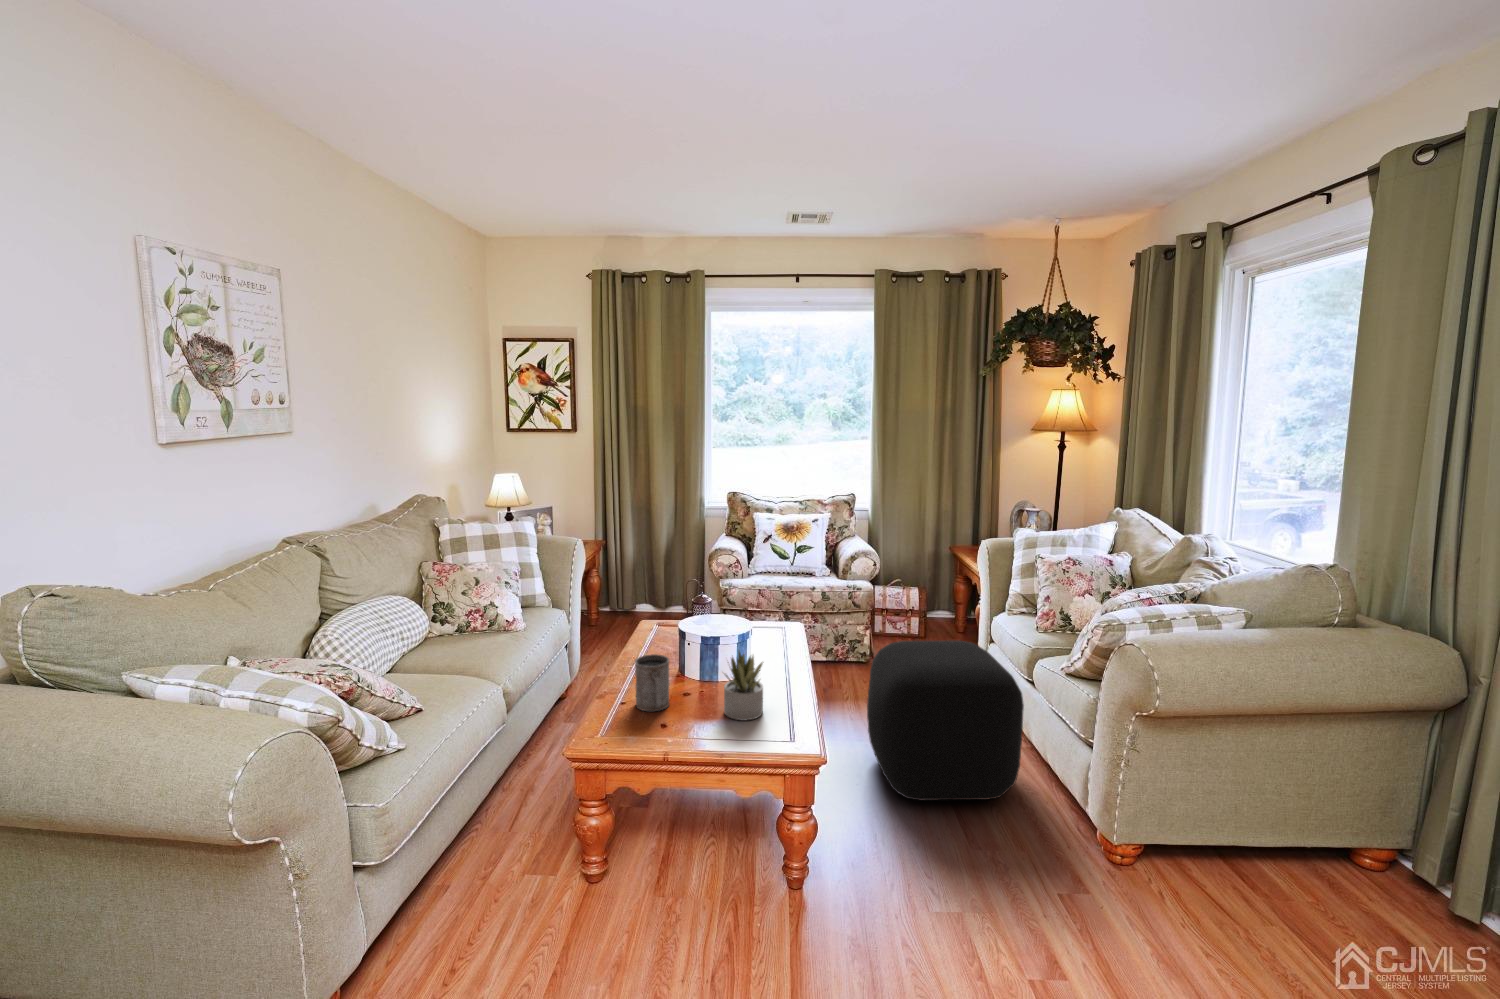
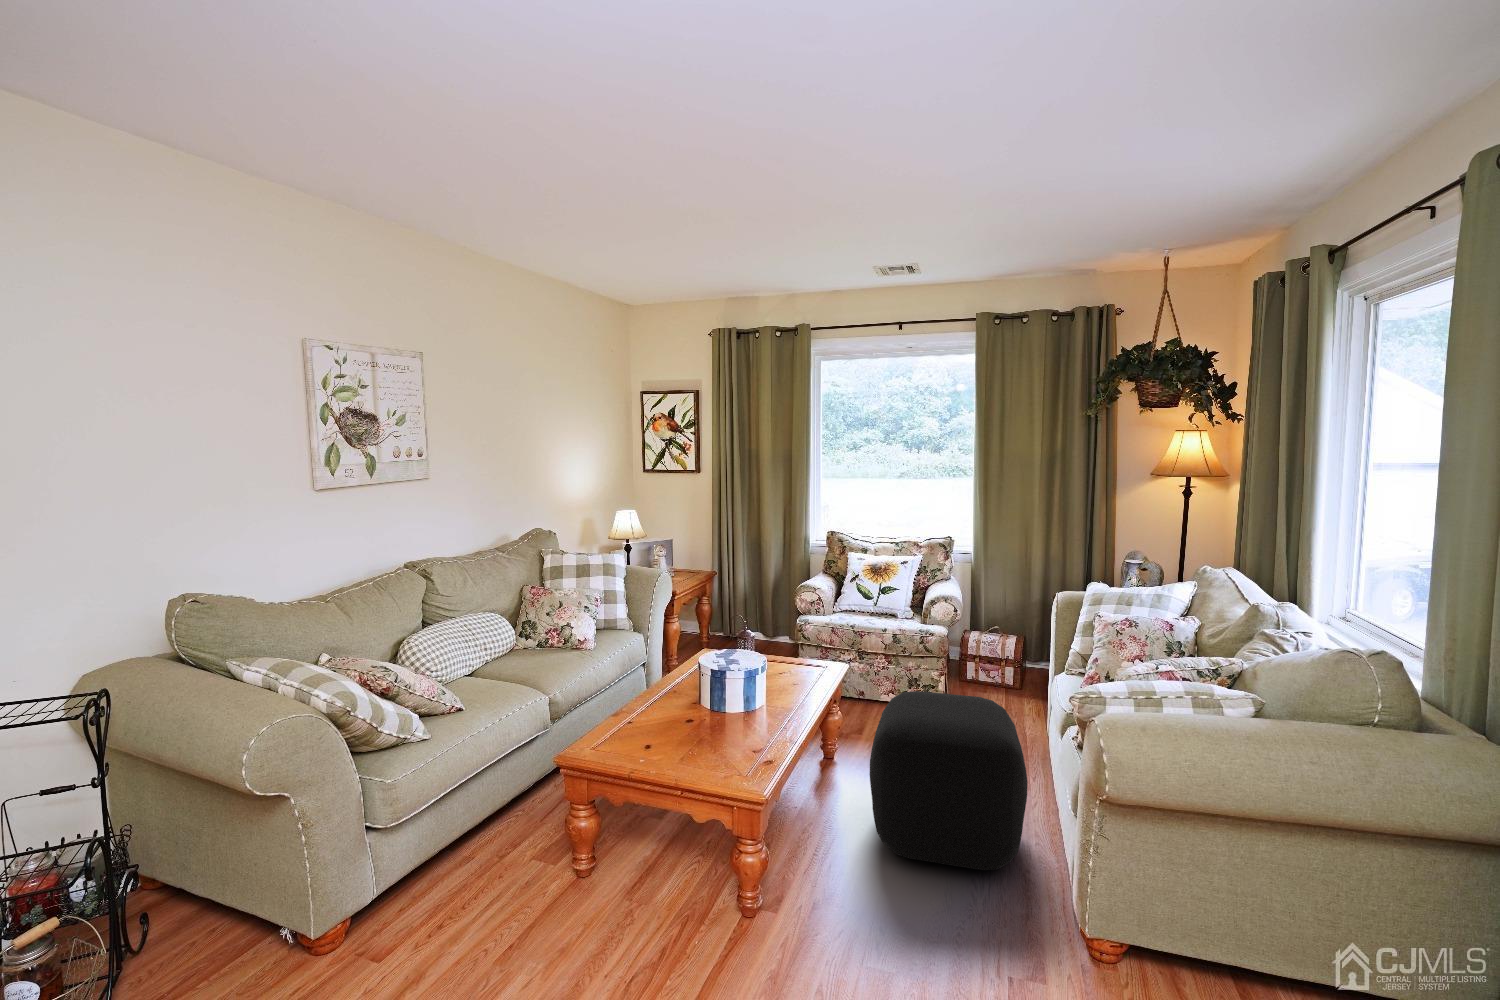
succulent plant: present [724,651,763,720] -> none [697,684,734,752]
mug: present [635,654,669,711] -> none [629,681,659,733]

